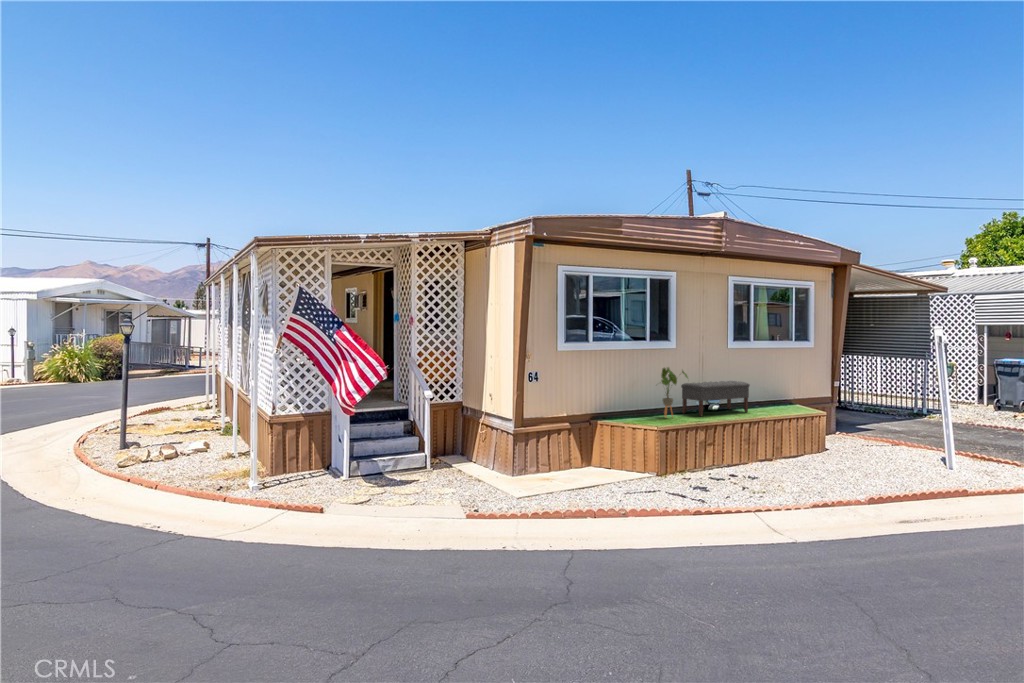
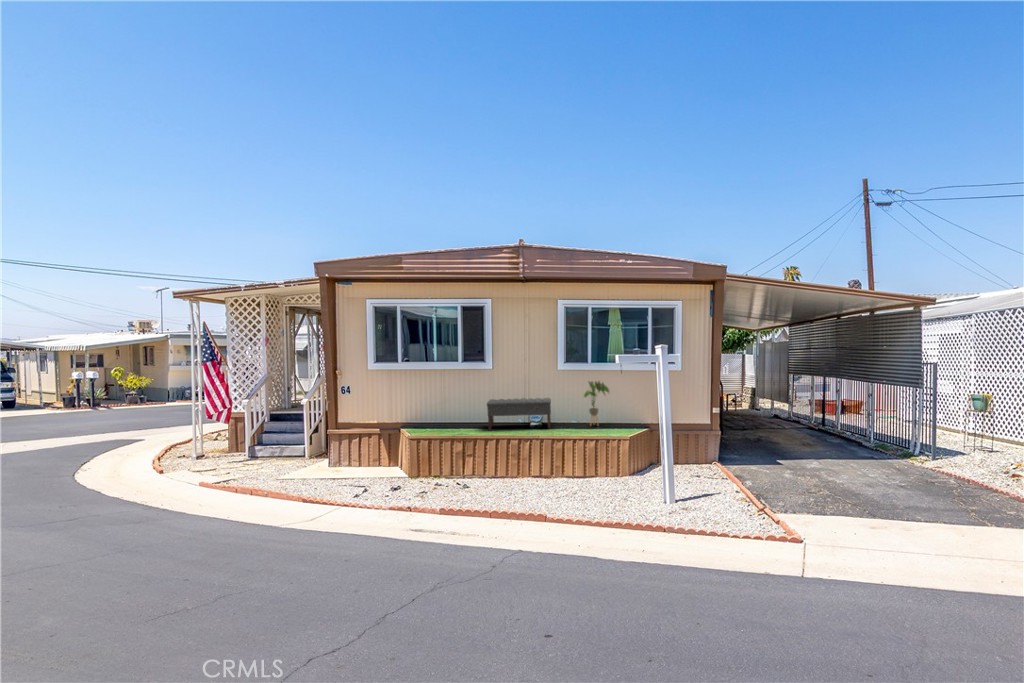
house plant: present [661,367,688,417] -> present [584,381,609,422]

